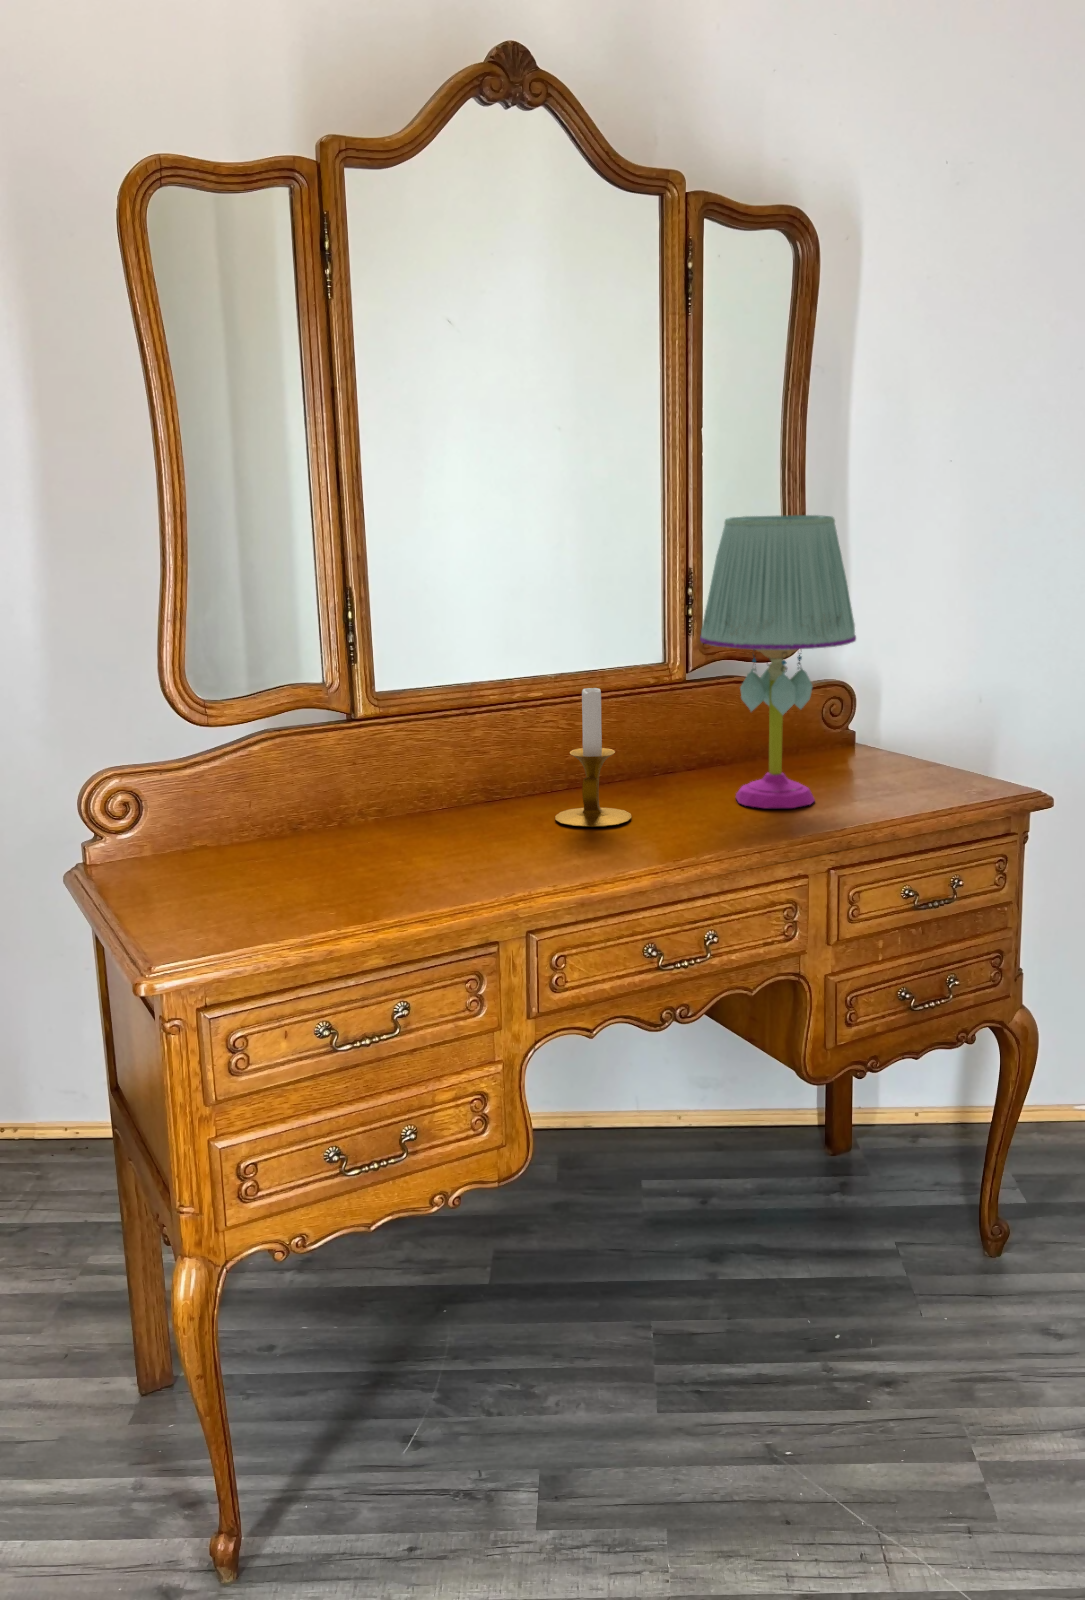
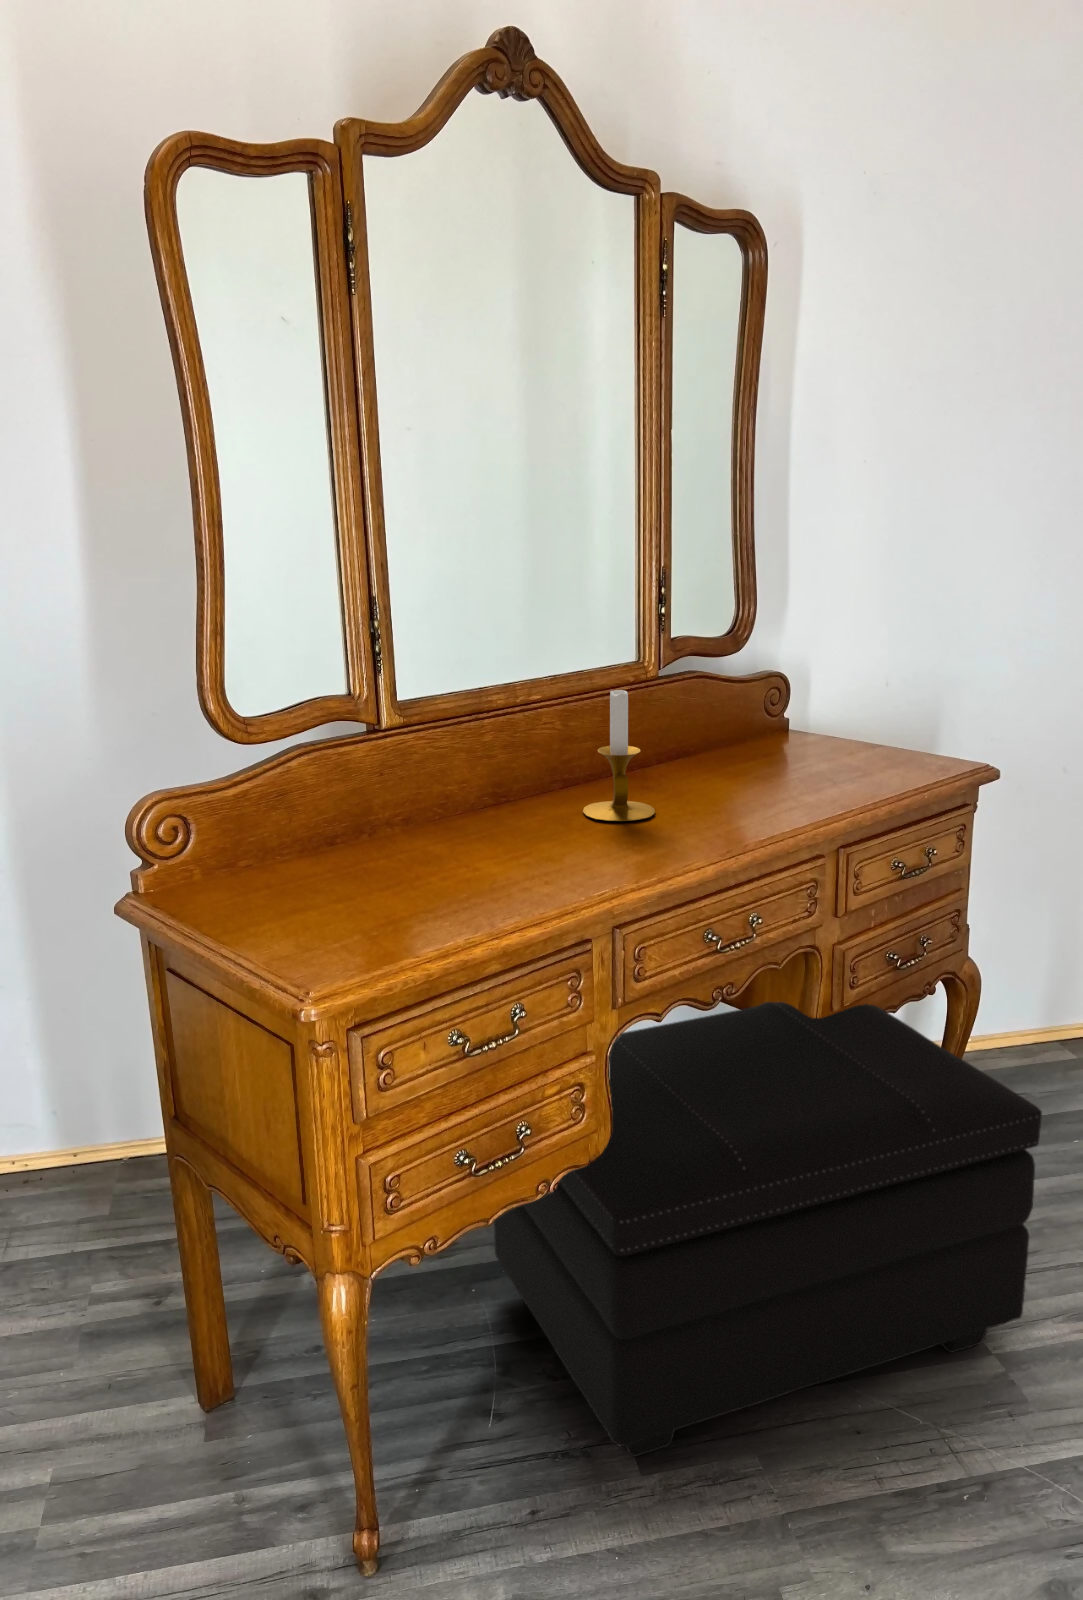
table lamp: present [700,515,856,808] -> none [701,524,846,795]
footstool: none [449,1033,1027,1505] -> present [494,1002,1042,1456]

